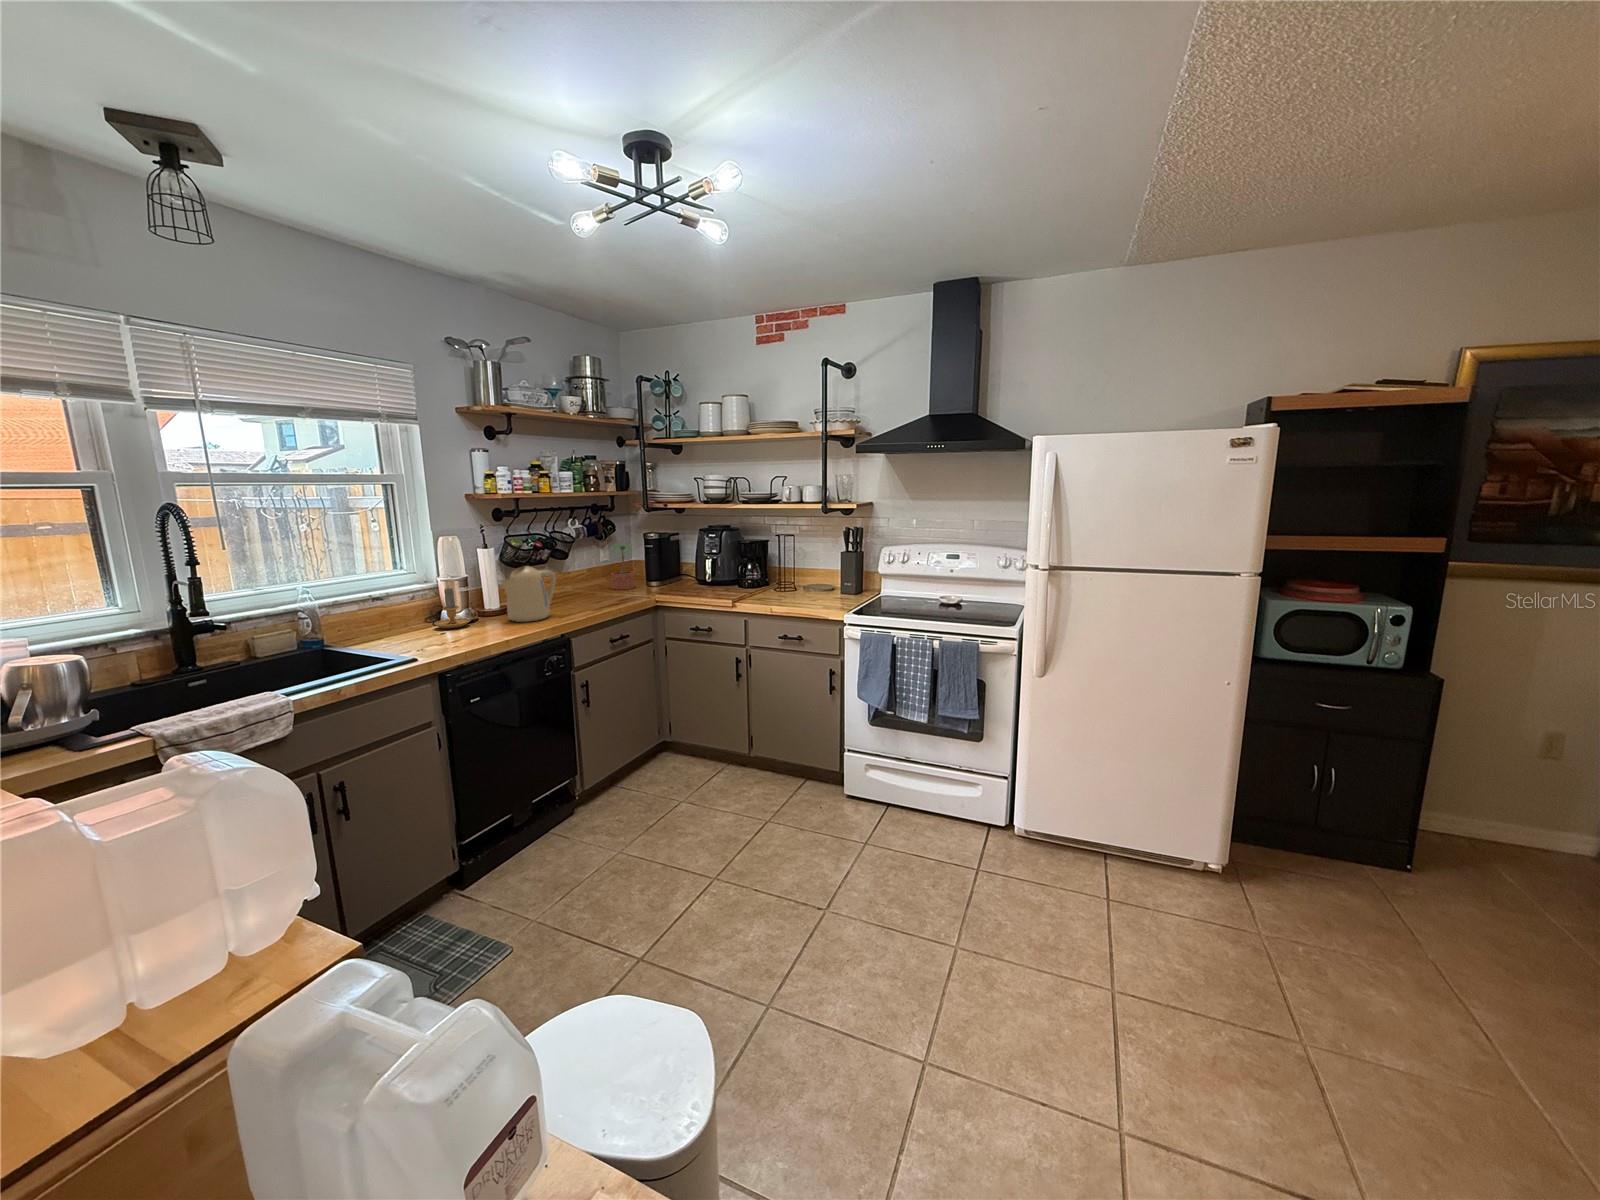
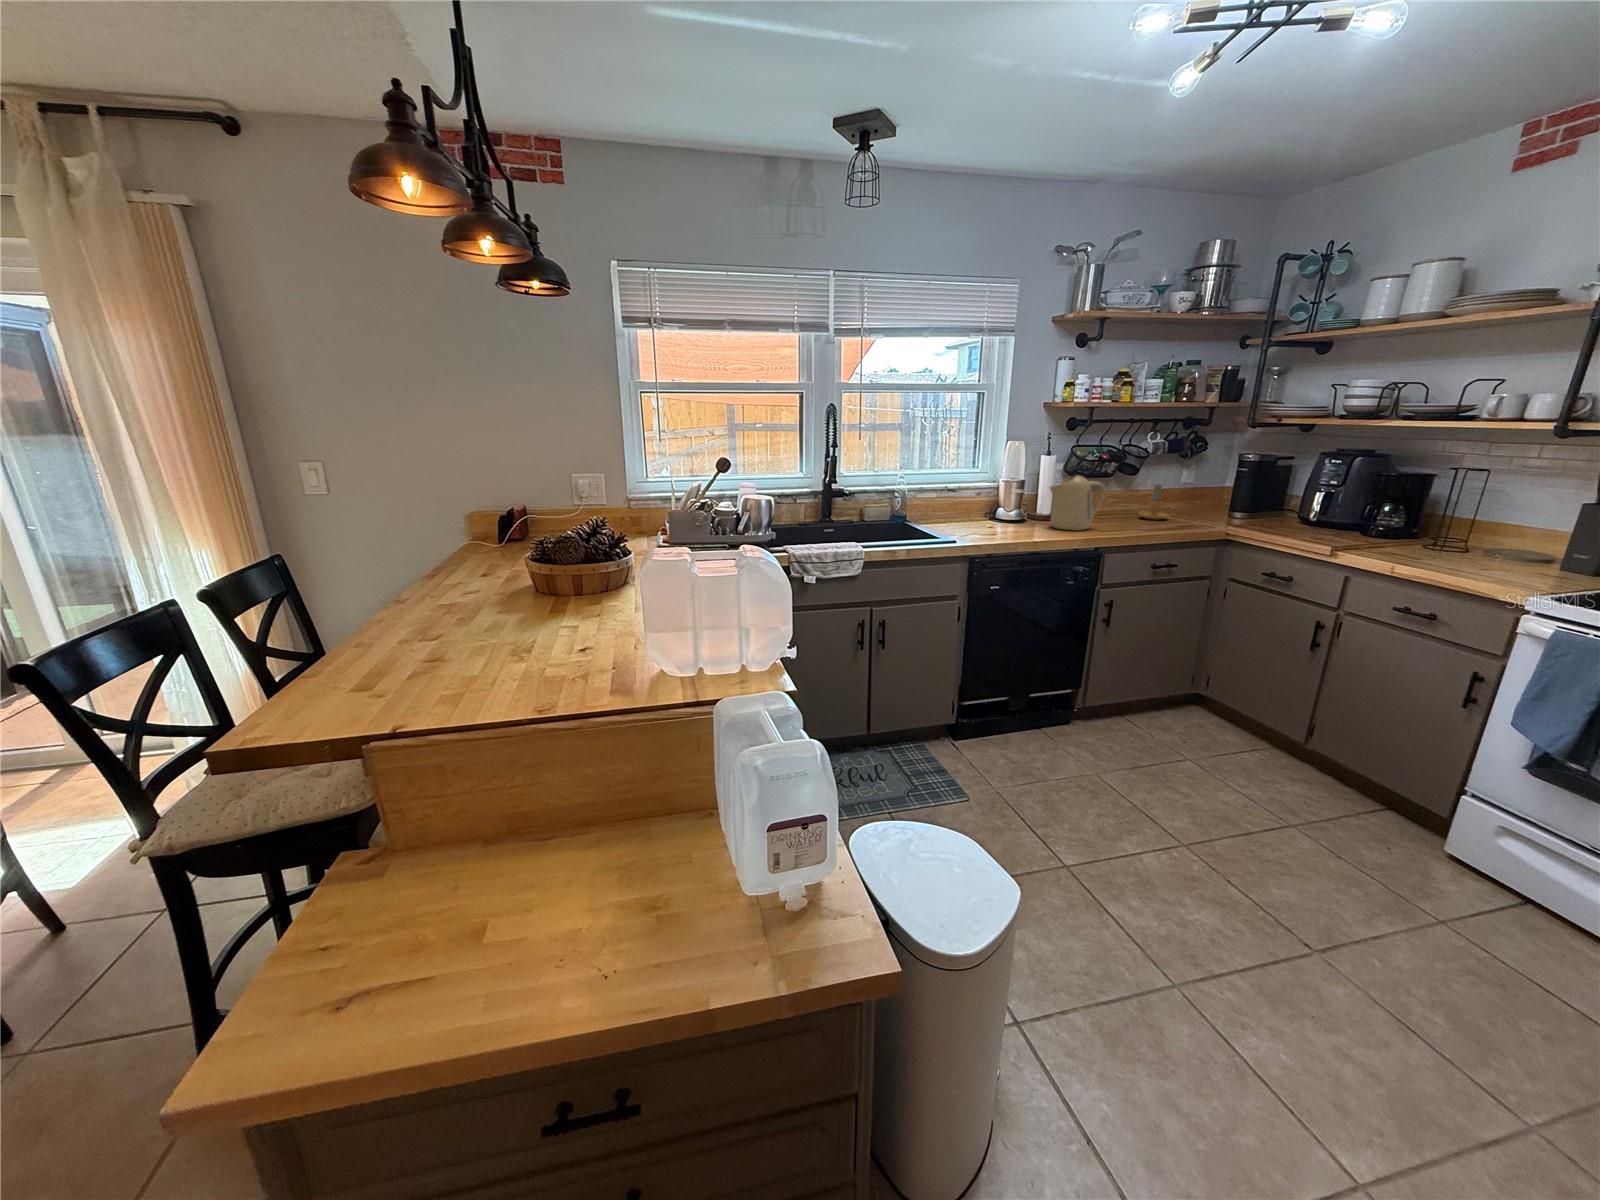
potted plant: present [611,545,634,589] -> none [1182,466,1222,517]
candle: present [434,588,478,629] -> present [1139,484,1169,520]

